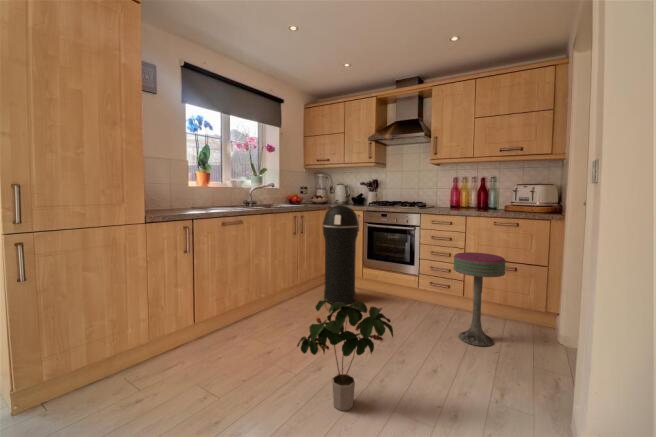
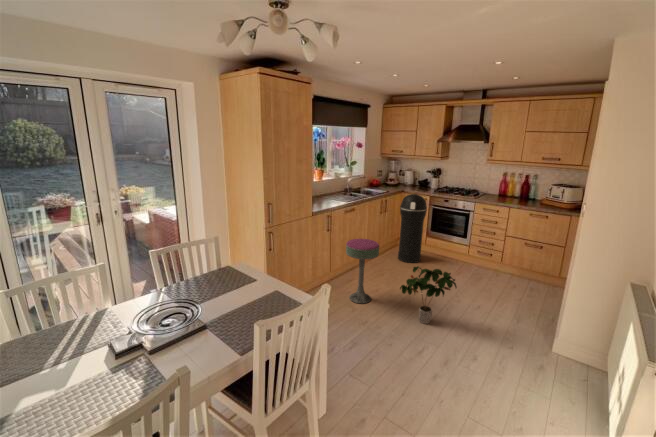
bar stool: present [453,252,506,346] -> present [346,239,379,304]

